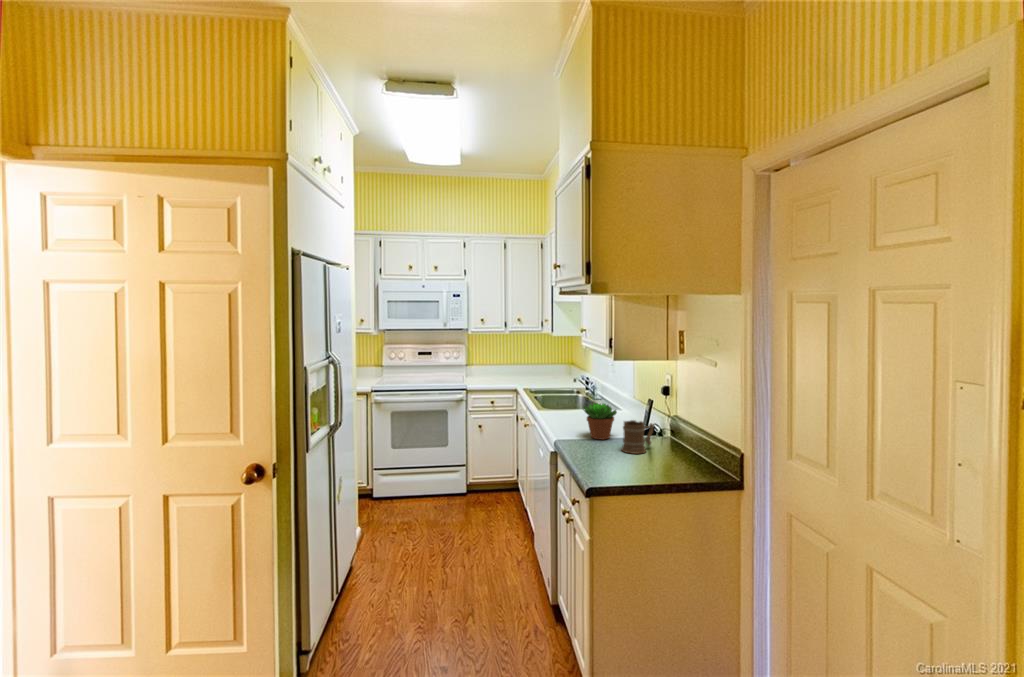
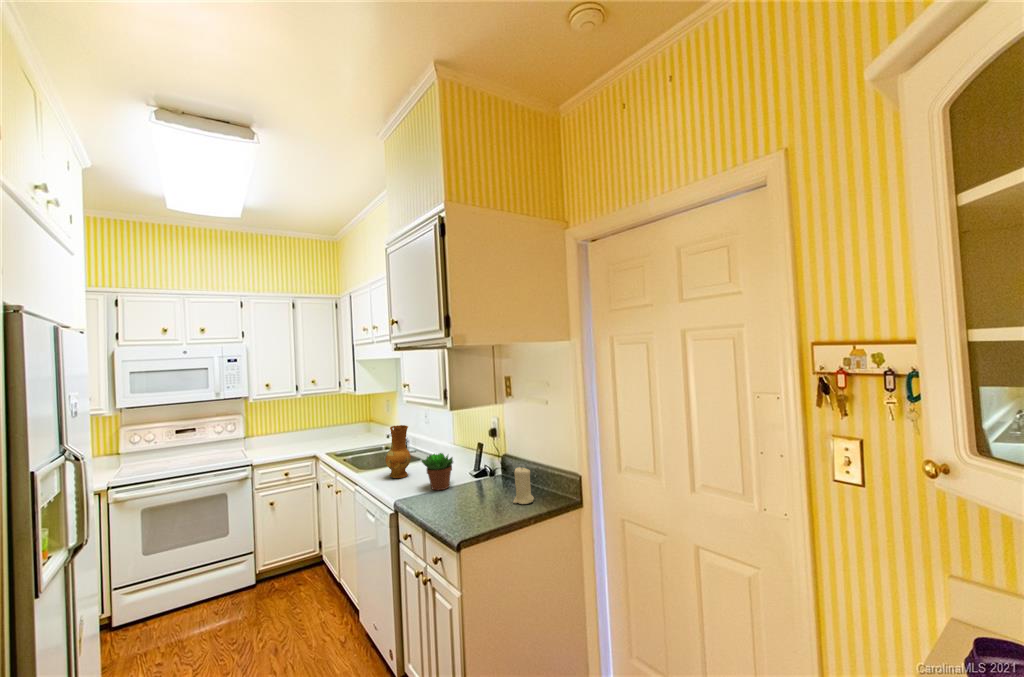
ceramic jug: none [558,371,583,422] -> present [385,425,411,478]
mug: present [621,420,654,454] -> none [468,464,493,497]
candle: none [660,430,685,470] -> present [513,467,534,504]

